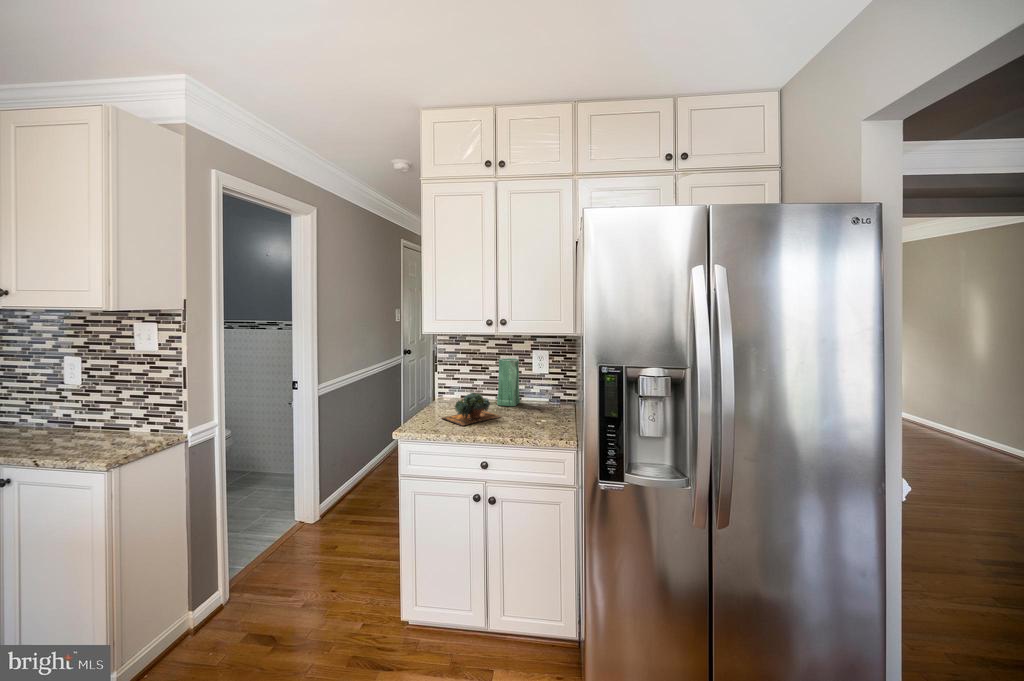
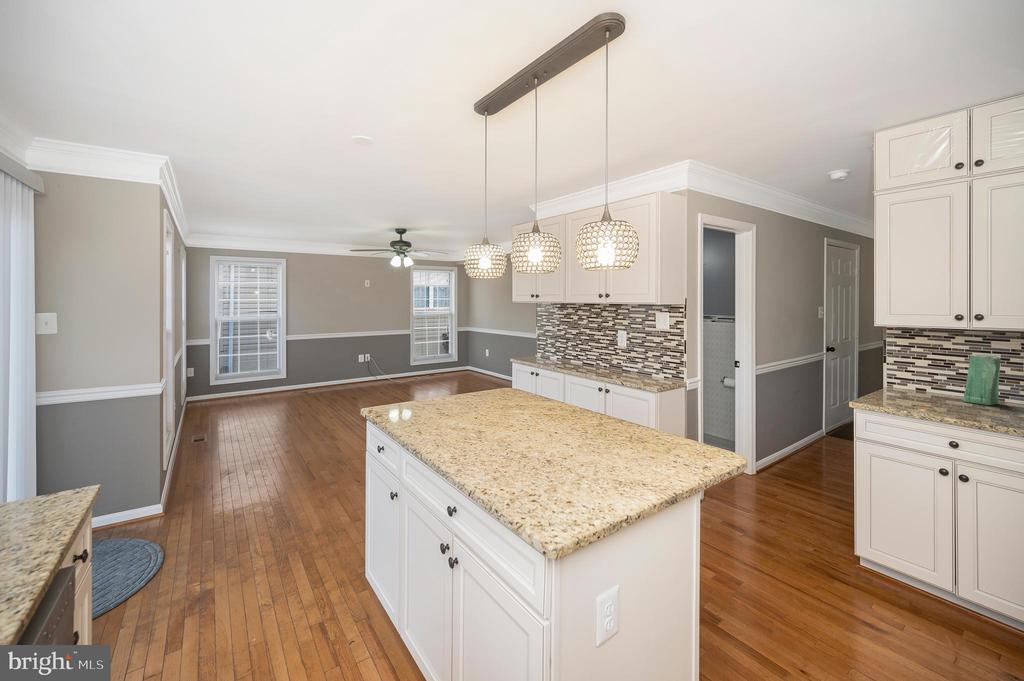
succulent plant: present [442,393,500,426] -> none [890,382,966,409]

